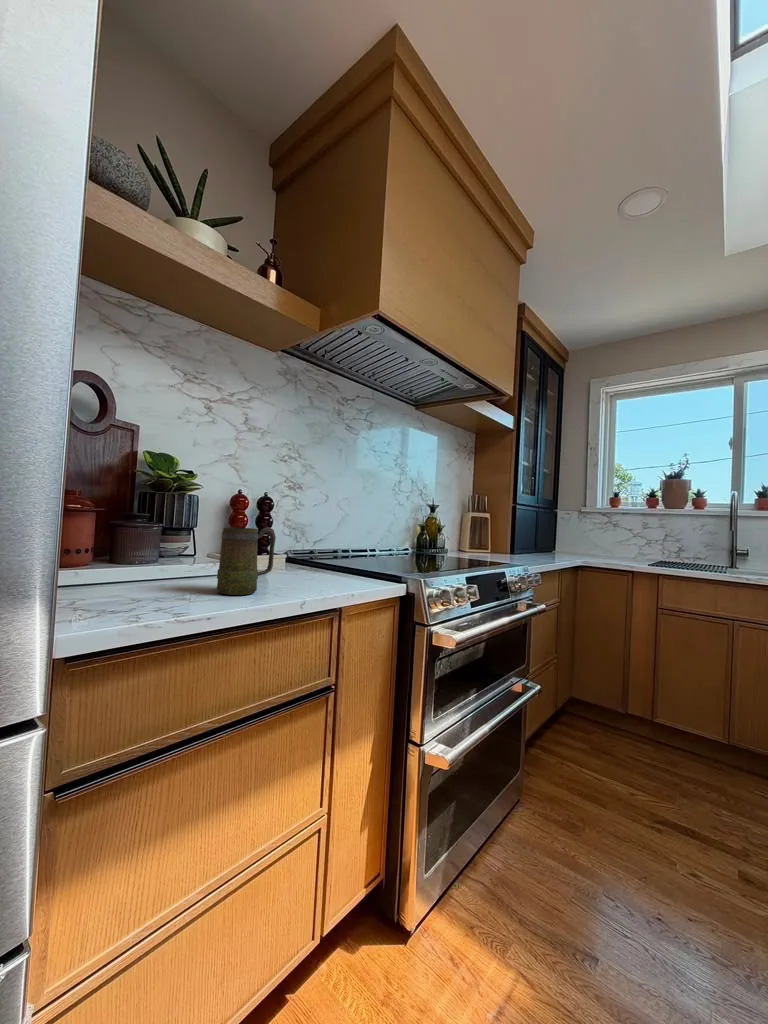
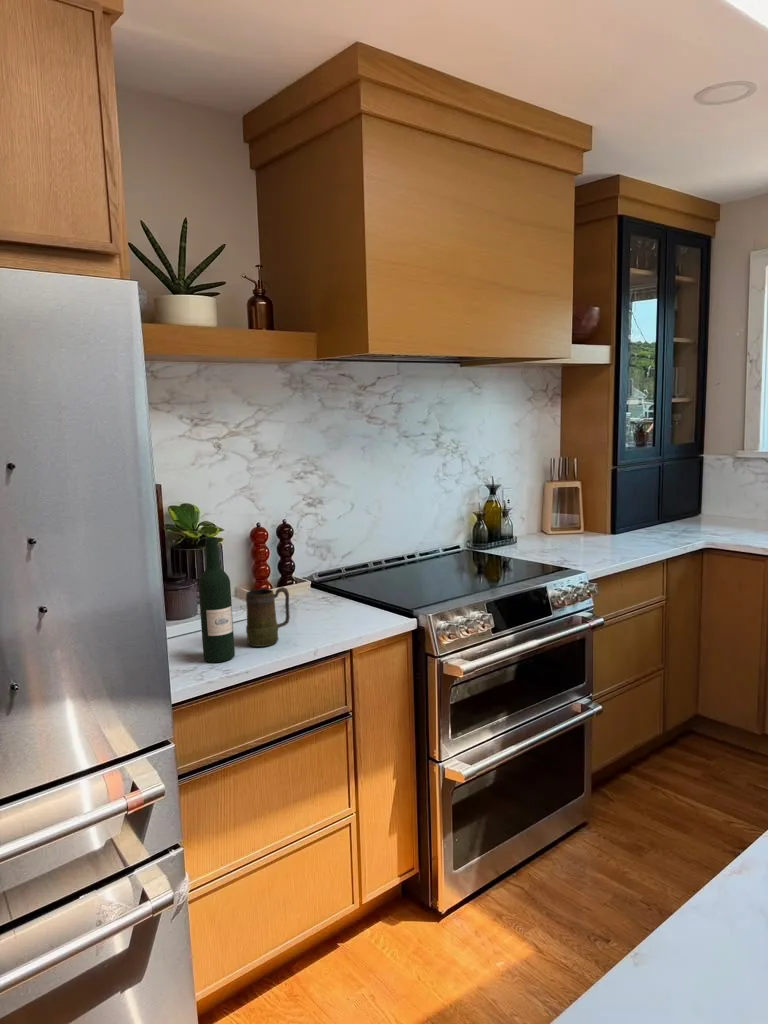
wine bottle: none [152,438,204,605] -> present [198,537,235,662]

